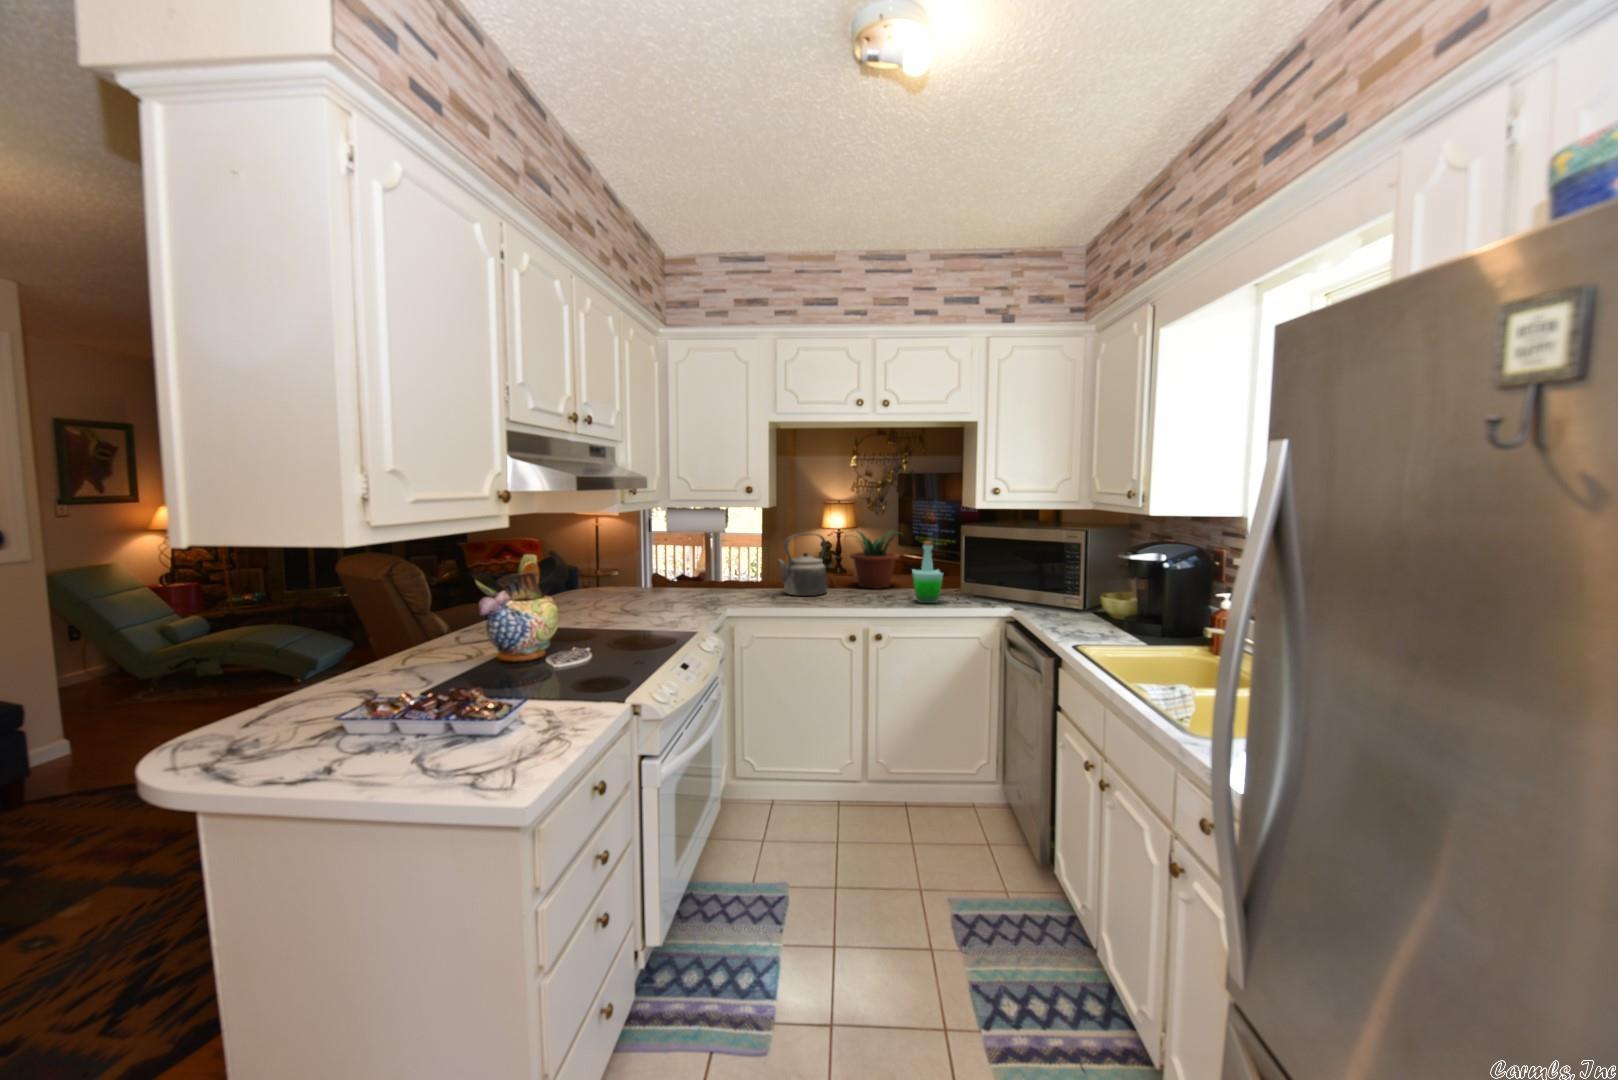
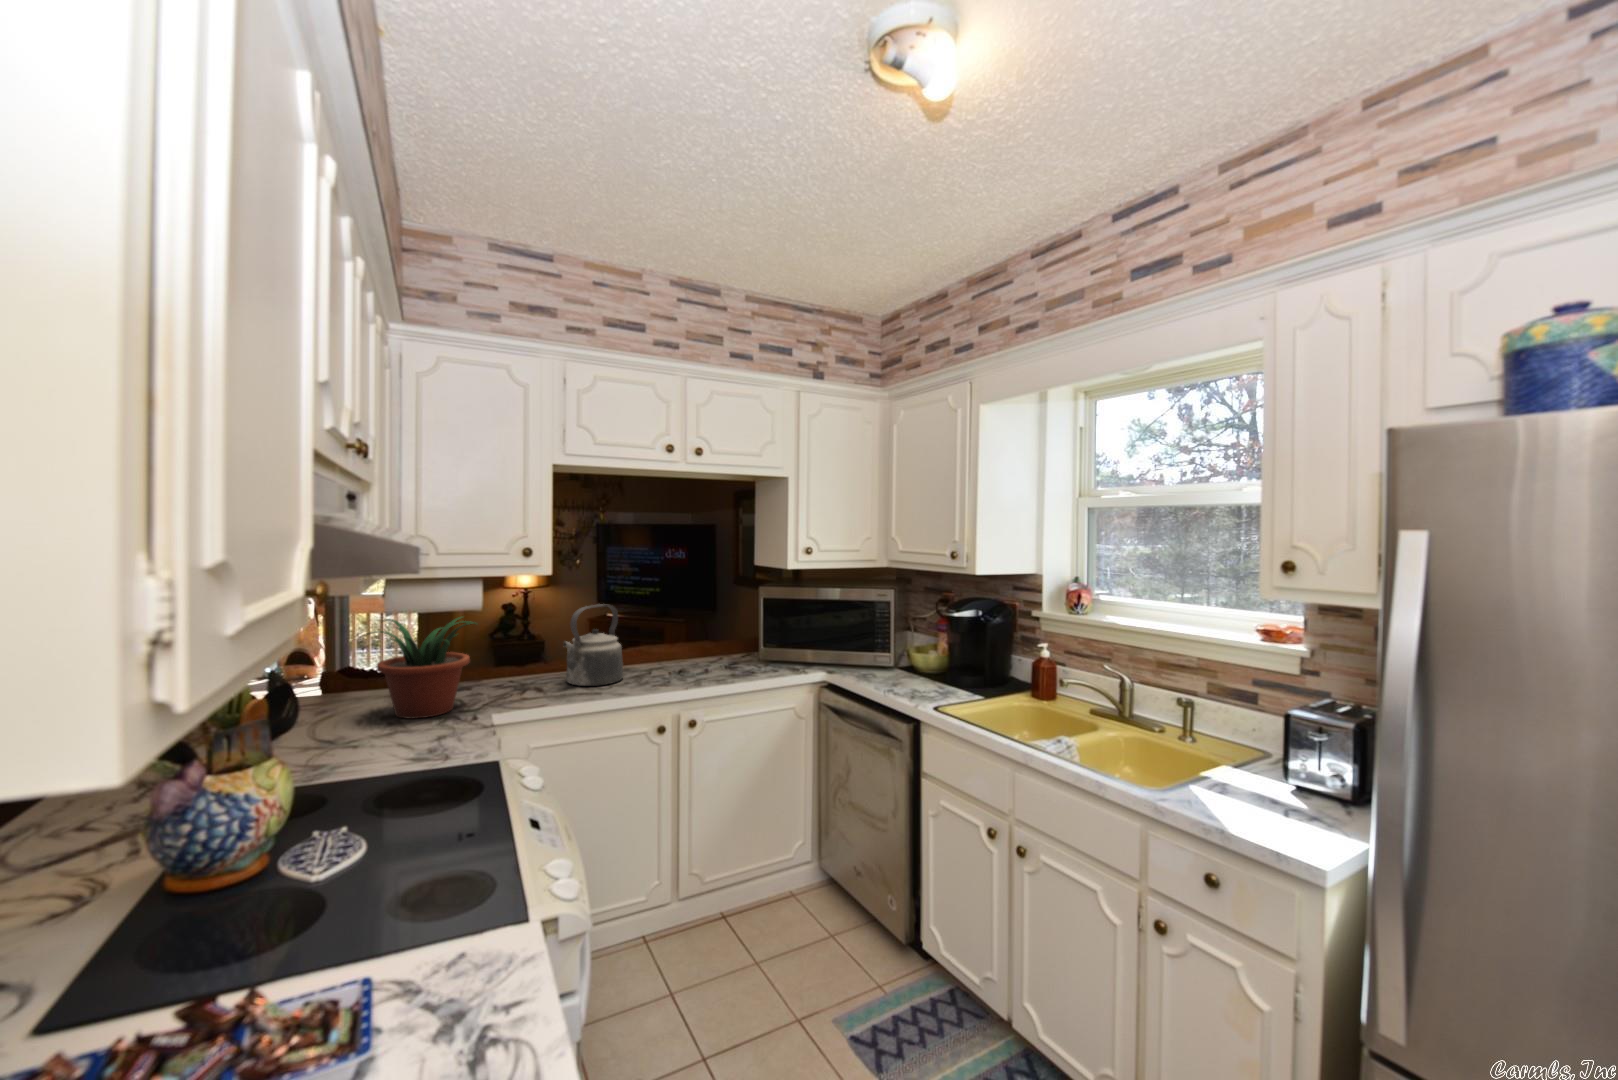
potted plant: present [846,530,902,588] -> present [367,617,476,719]
bottle: present [912,541,943,603] -> none [730,609,770,680]

